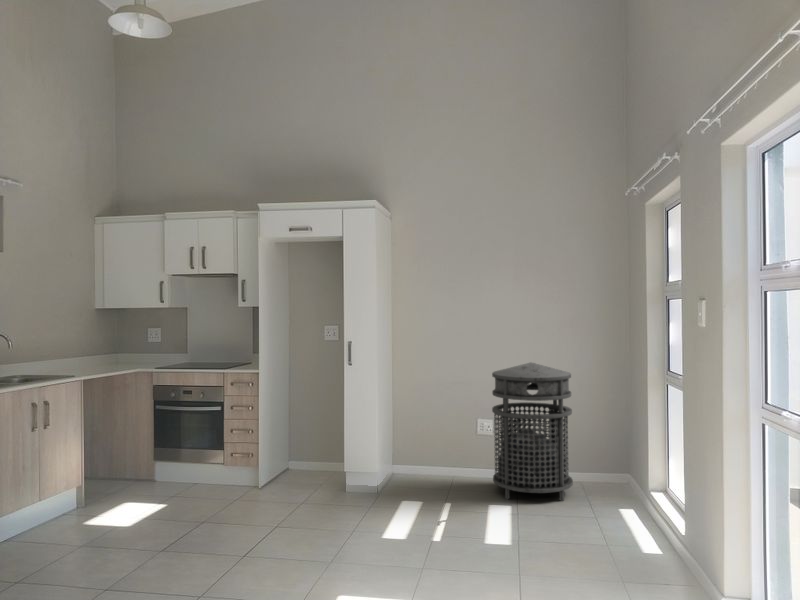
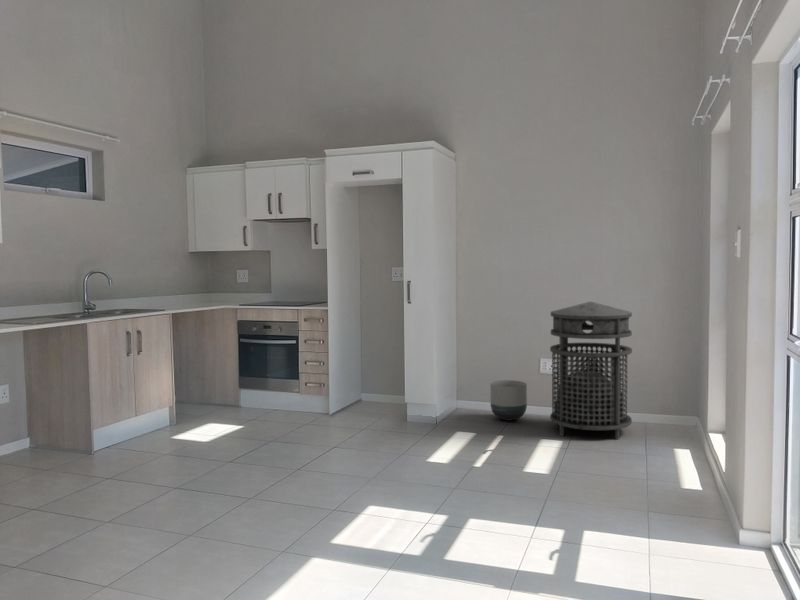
planter: none [430,442,467,485] -> present [490,380,527,421]

